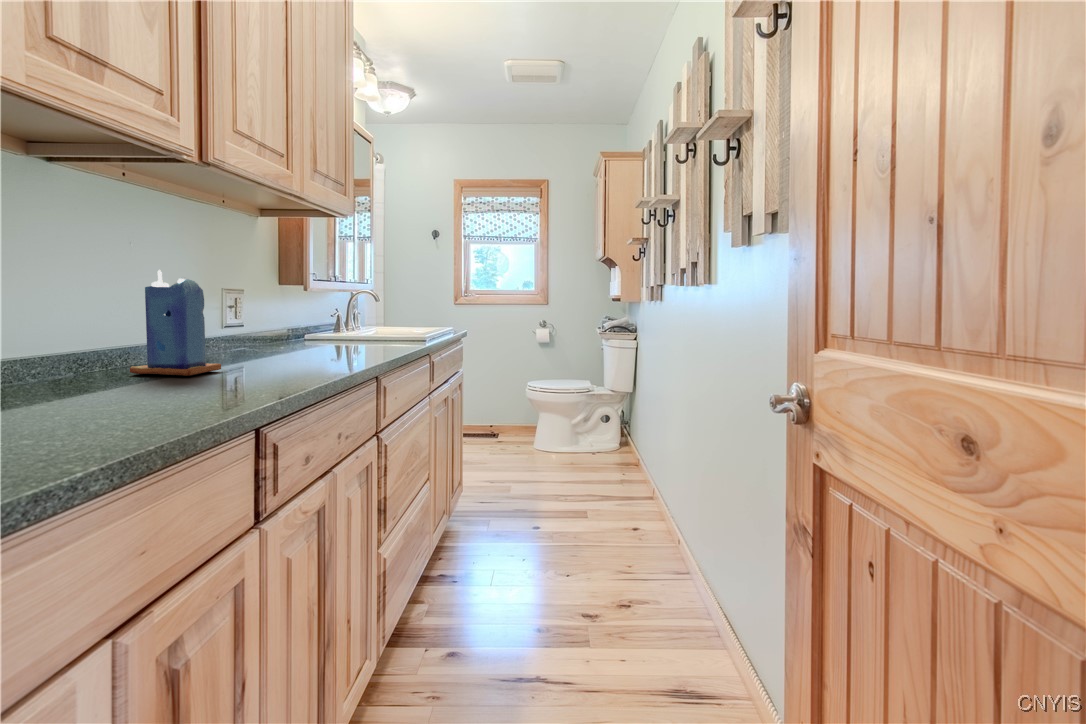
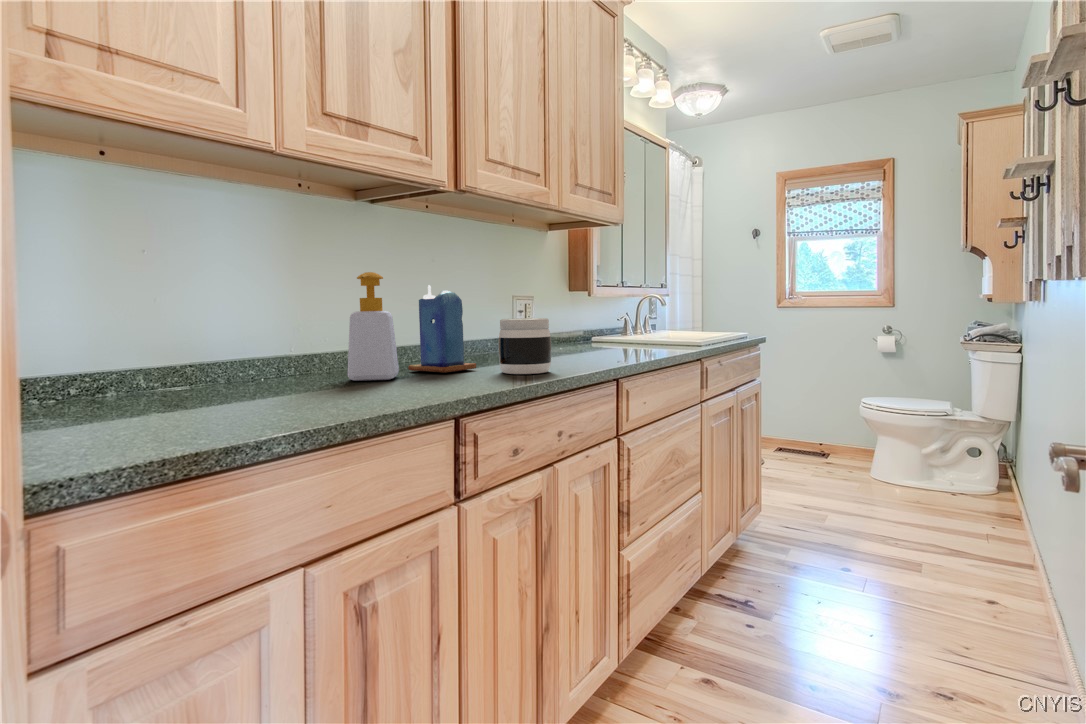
soap bottle: none [59,251,134,389] -> present [347,272,399,381]
jar: none [256,314,318,375] -> present [499,318,551,374]

